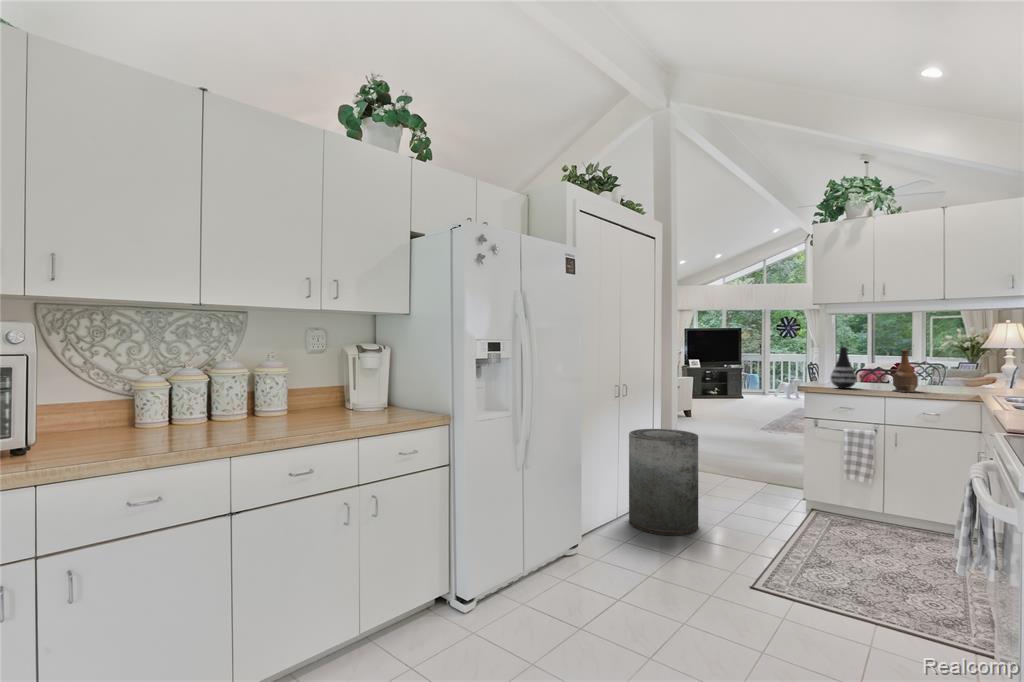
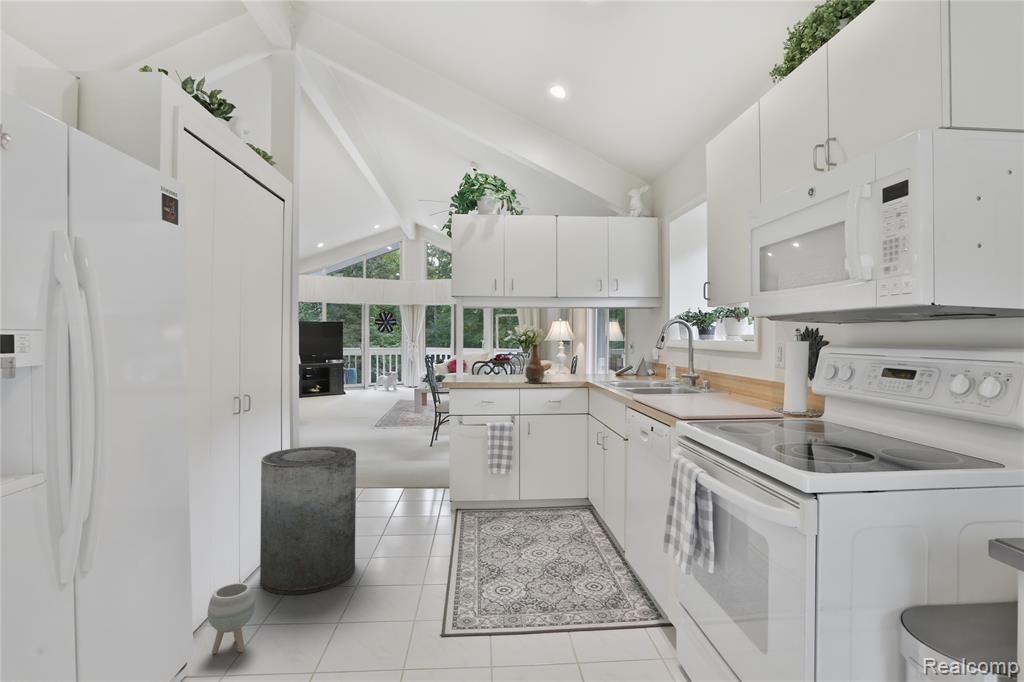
vase: present [831,347,857,389] -> none [474,341,496,382]
planter: none [590,508,617,552] -> present [208,583,255,654]

